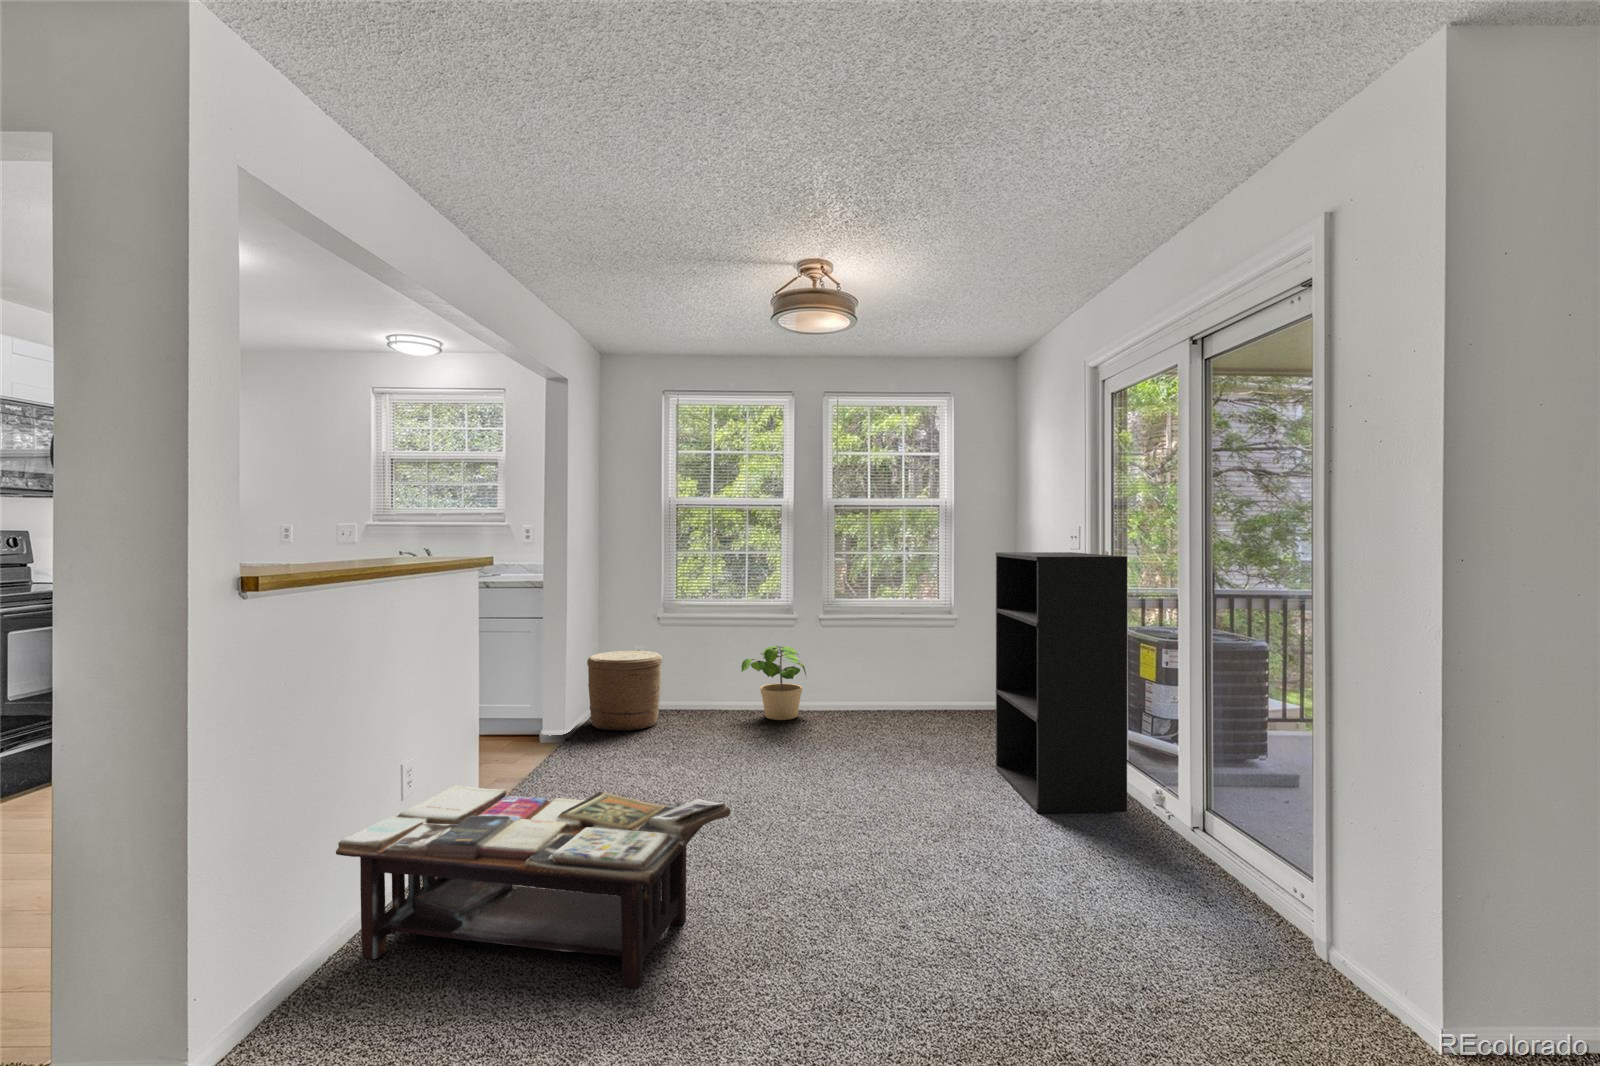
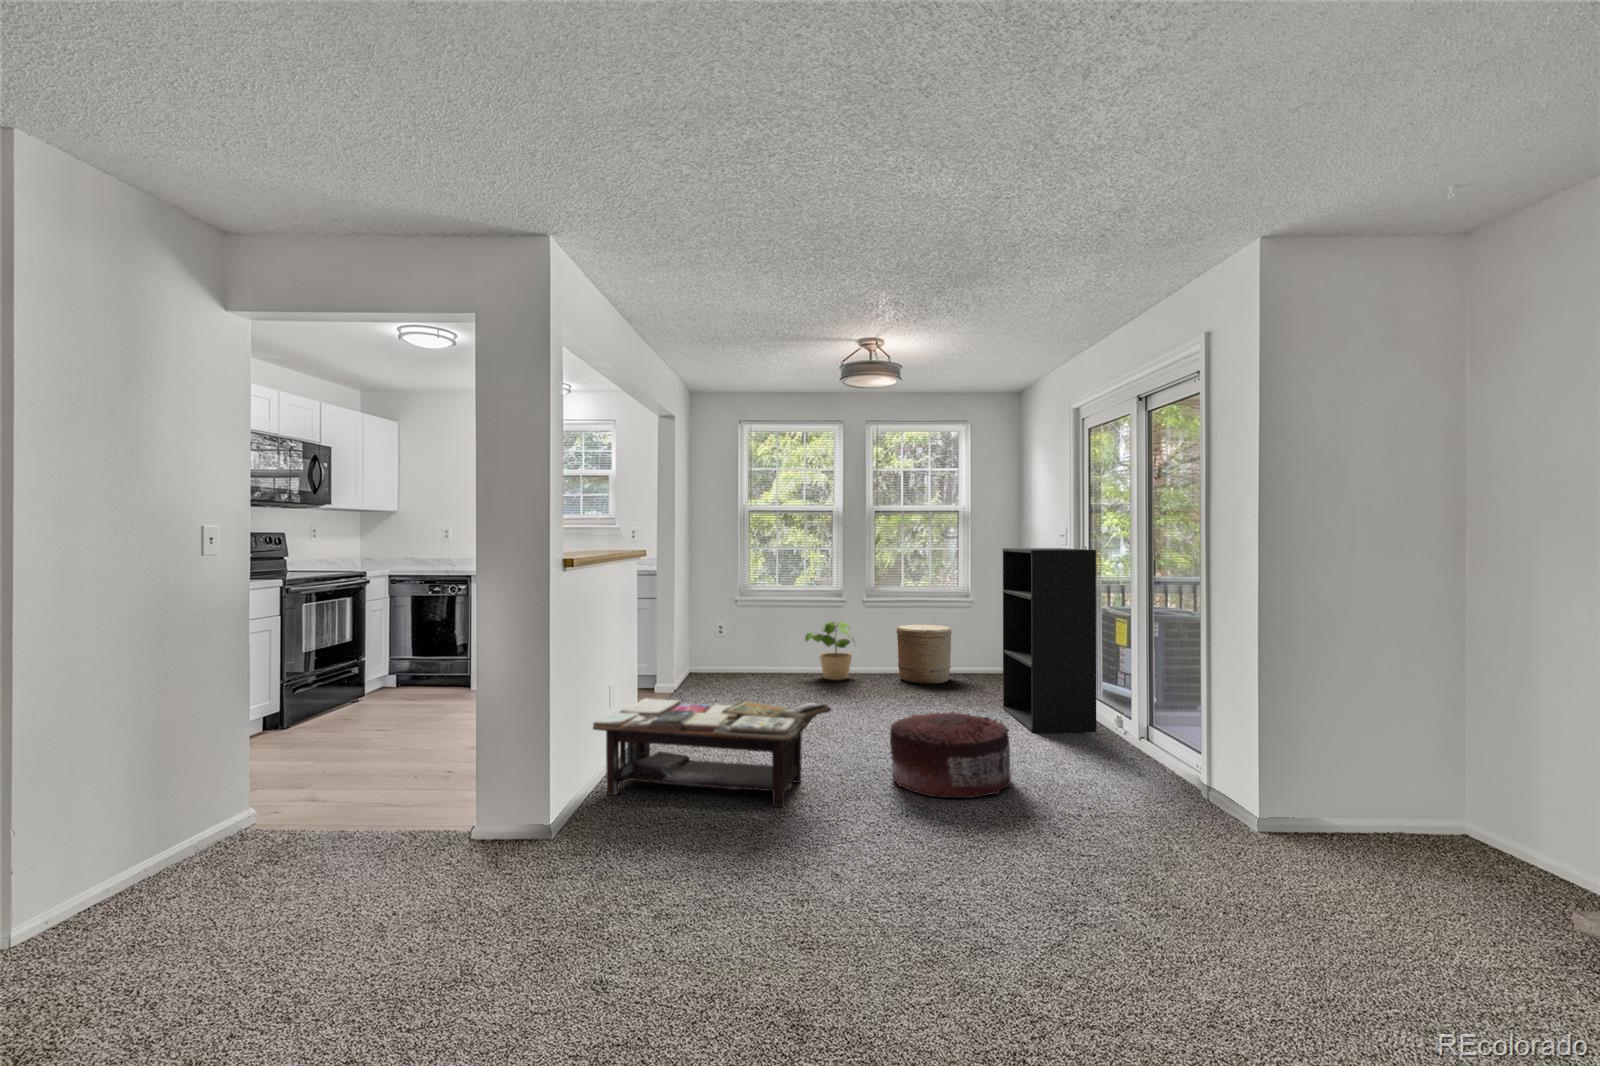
woven basket: present [587,651,662,731] -> present [896,625,952,684]
pouf: none [824,801,1012,962] -> present [890,711,1011,798]

